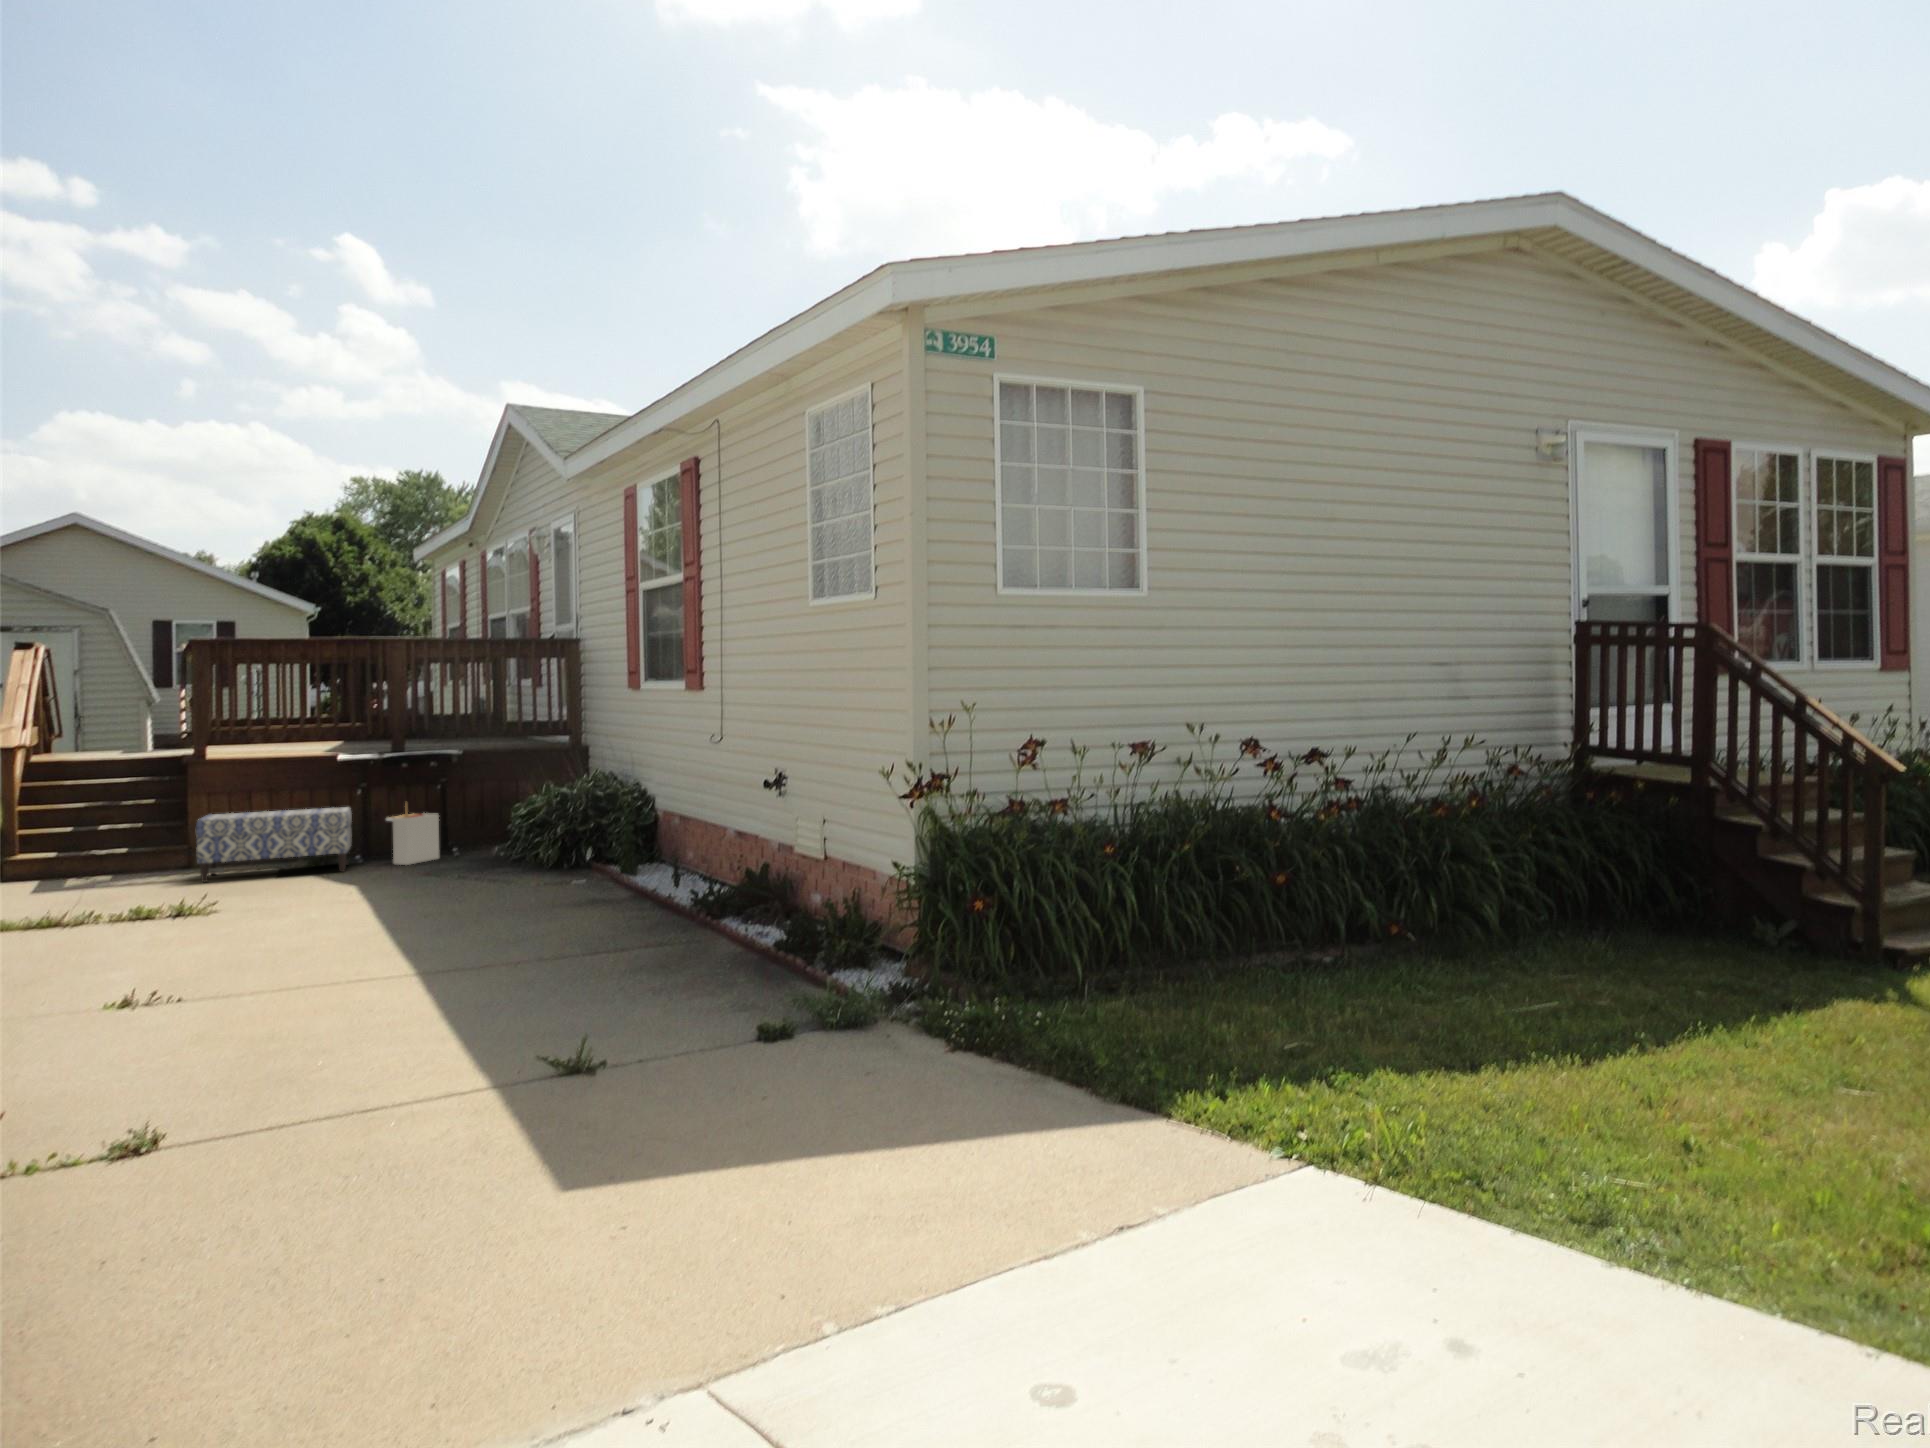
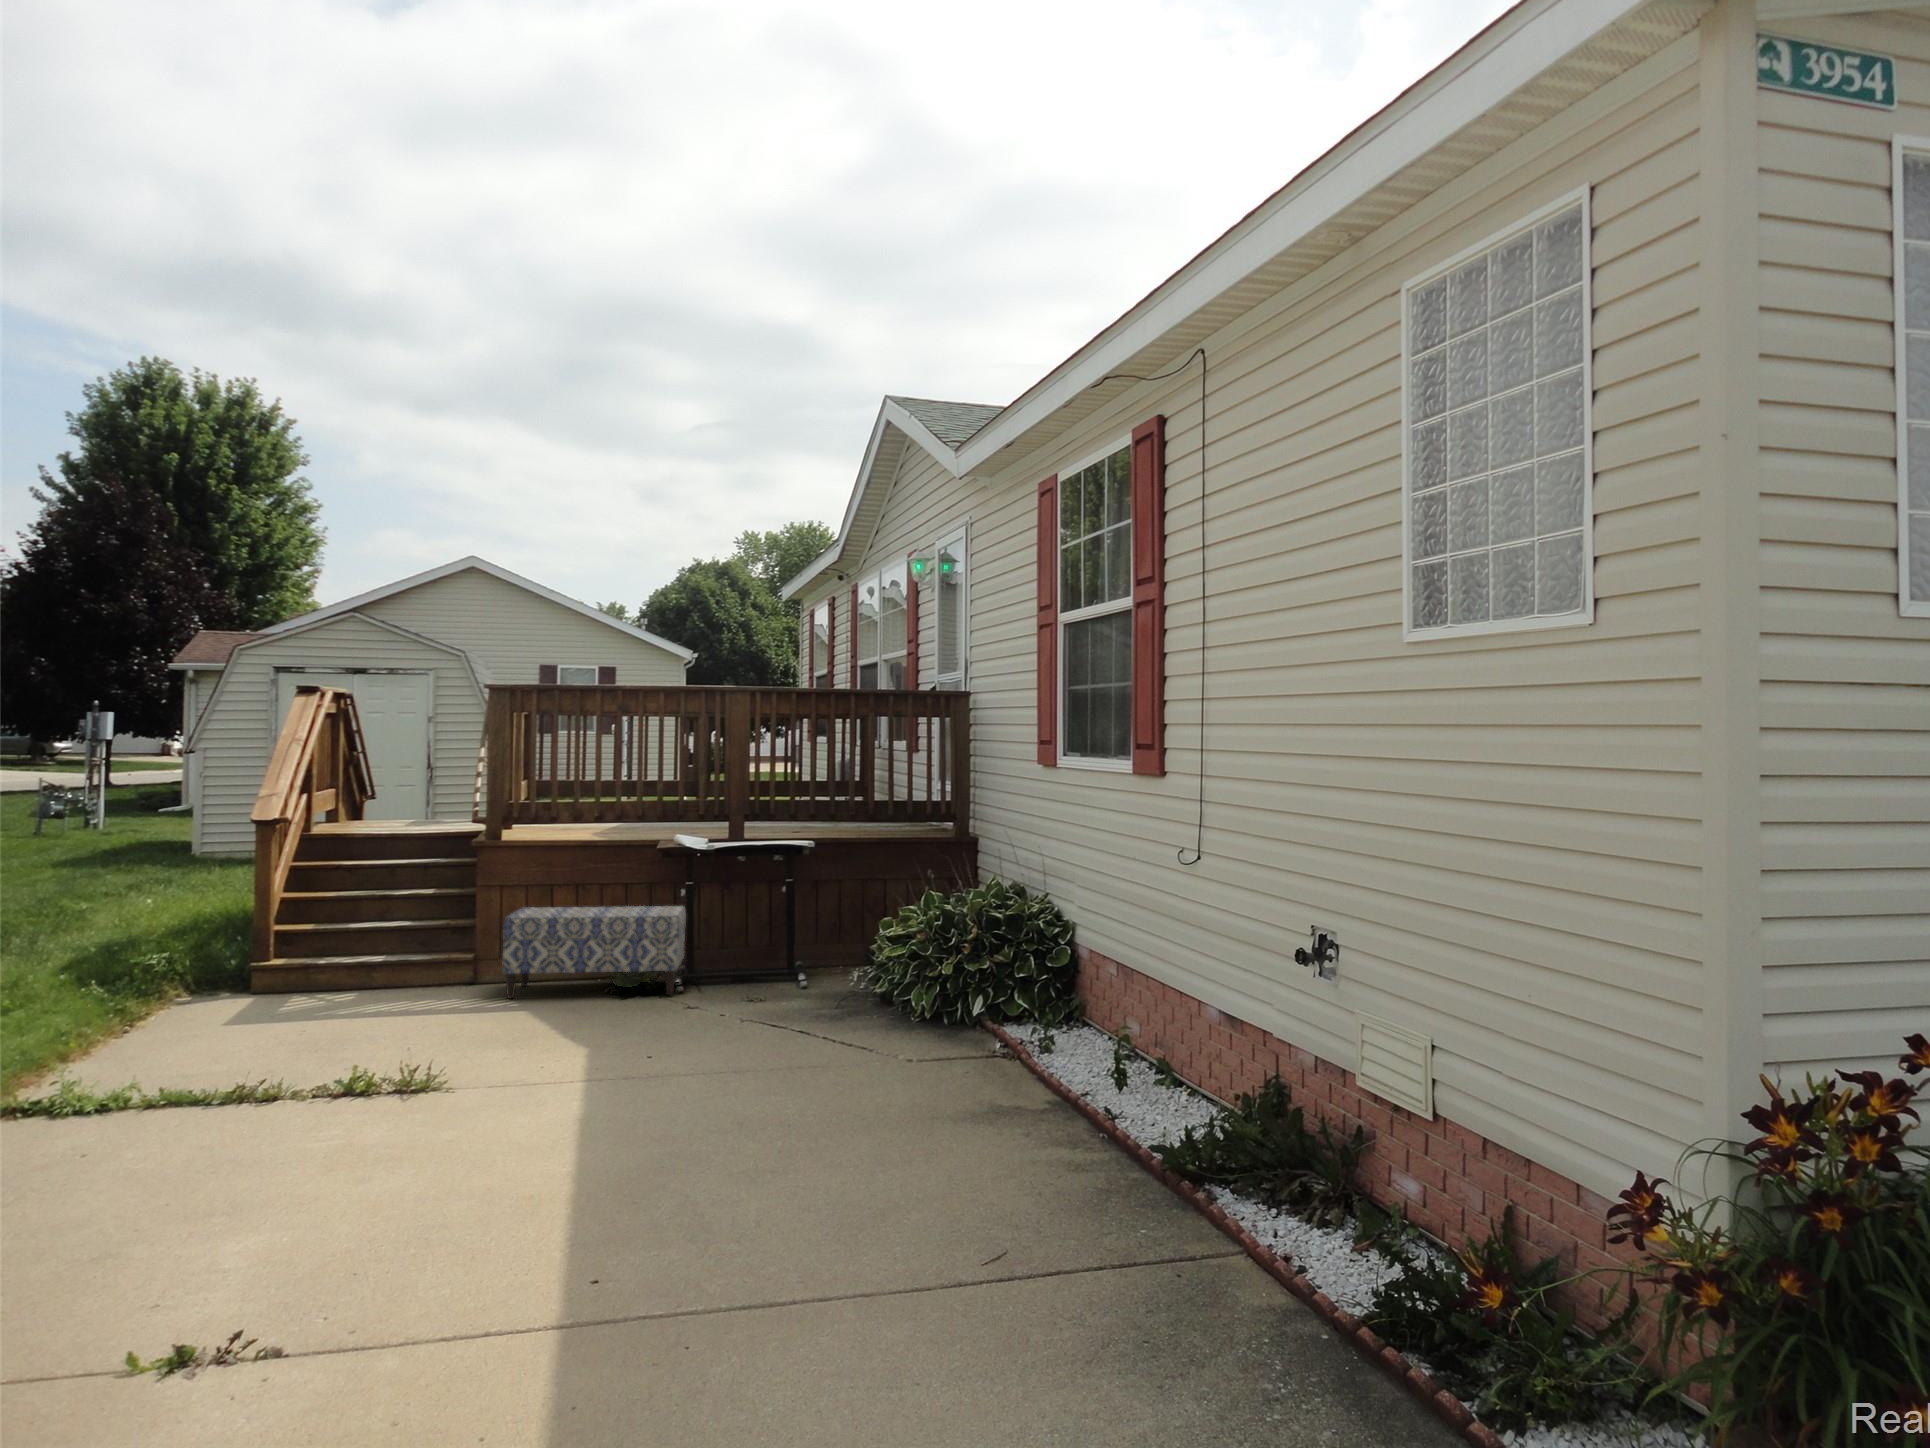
storage bin: present [386,803,439,865] -> none [725,904,789,990]

